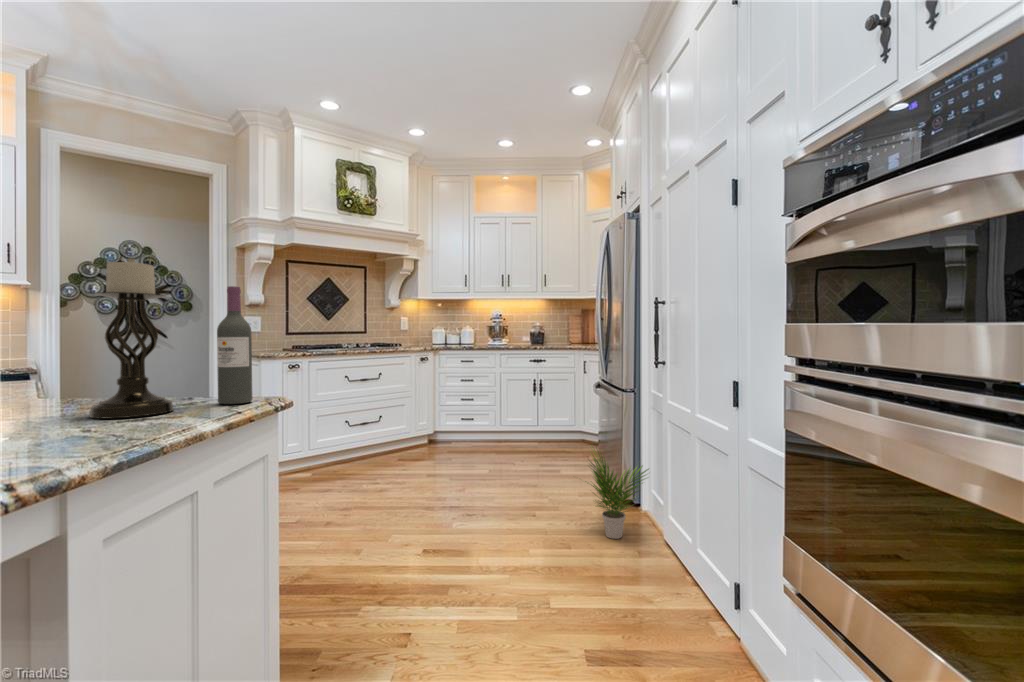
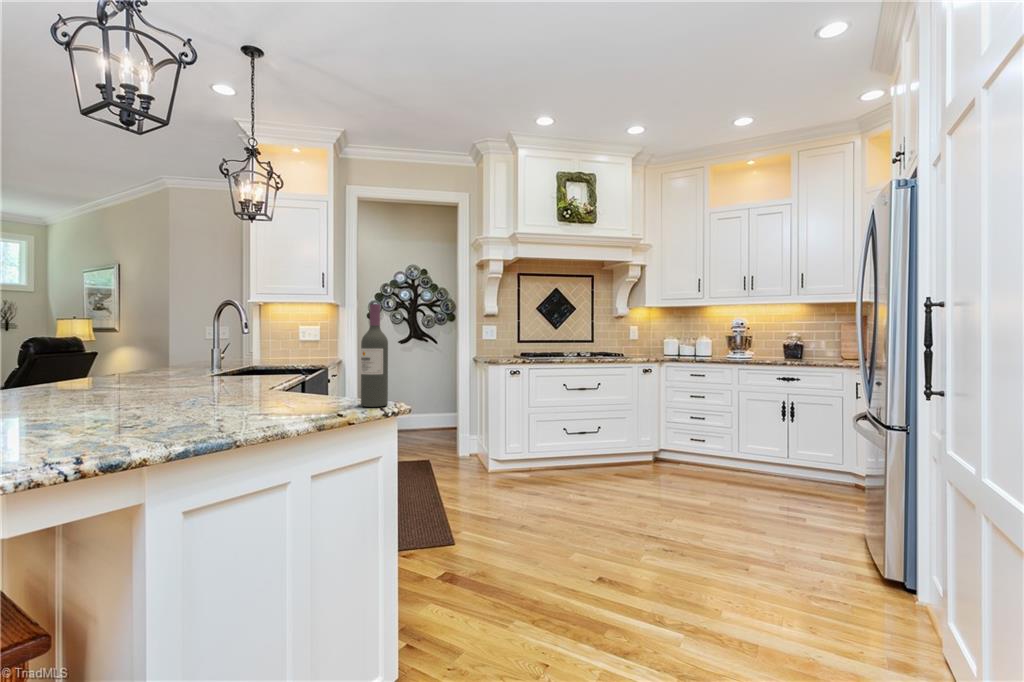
candle holder: present [90,258,173,419] -> none [269,285,326,412]
potted plant: present [585,449,649,539] -> none [786,493,921,631]

